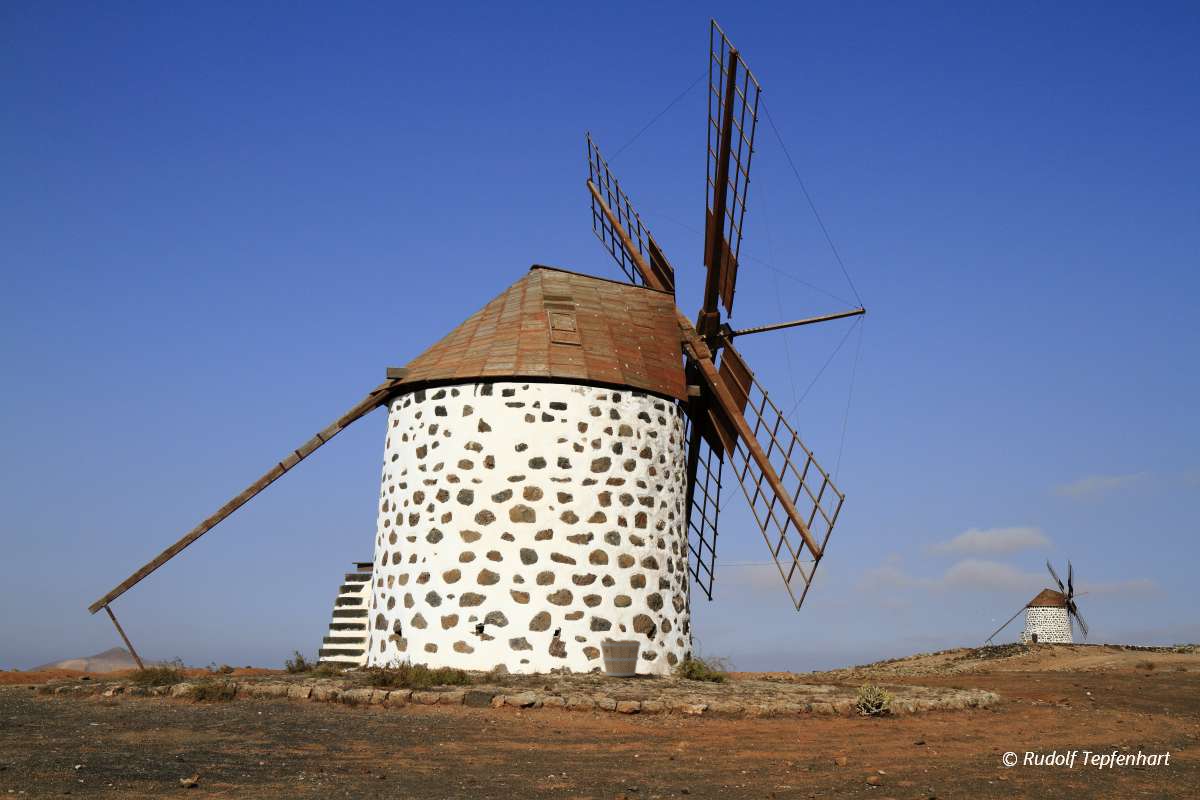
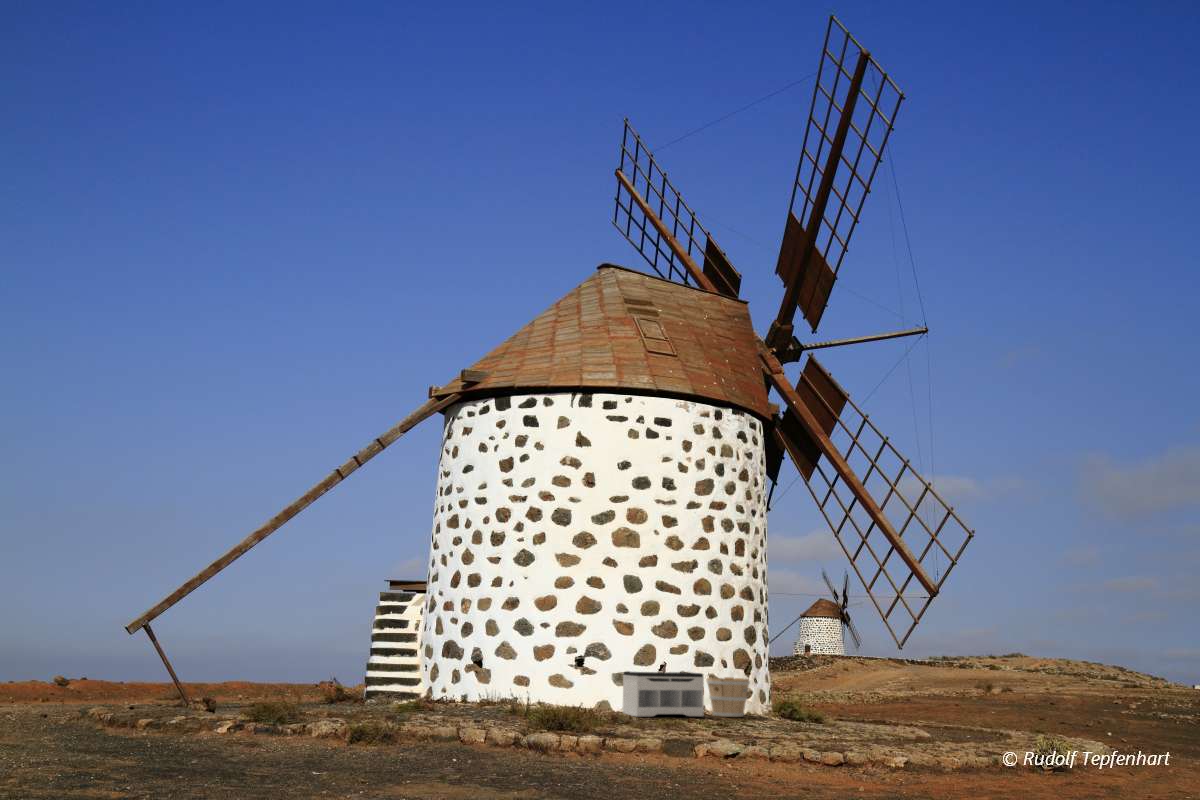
bench: none [518,636,592,678] -> present [623,672,704,717]

